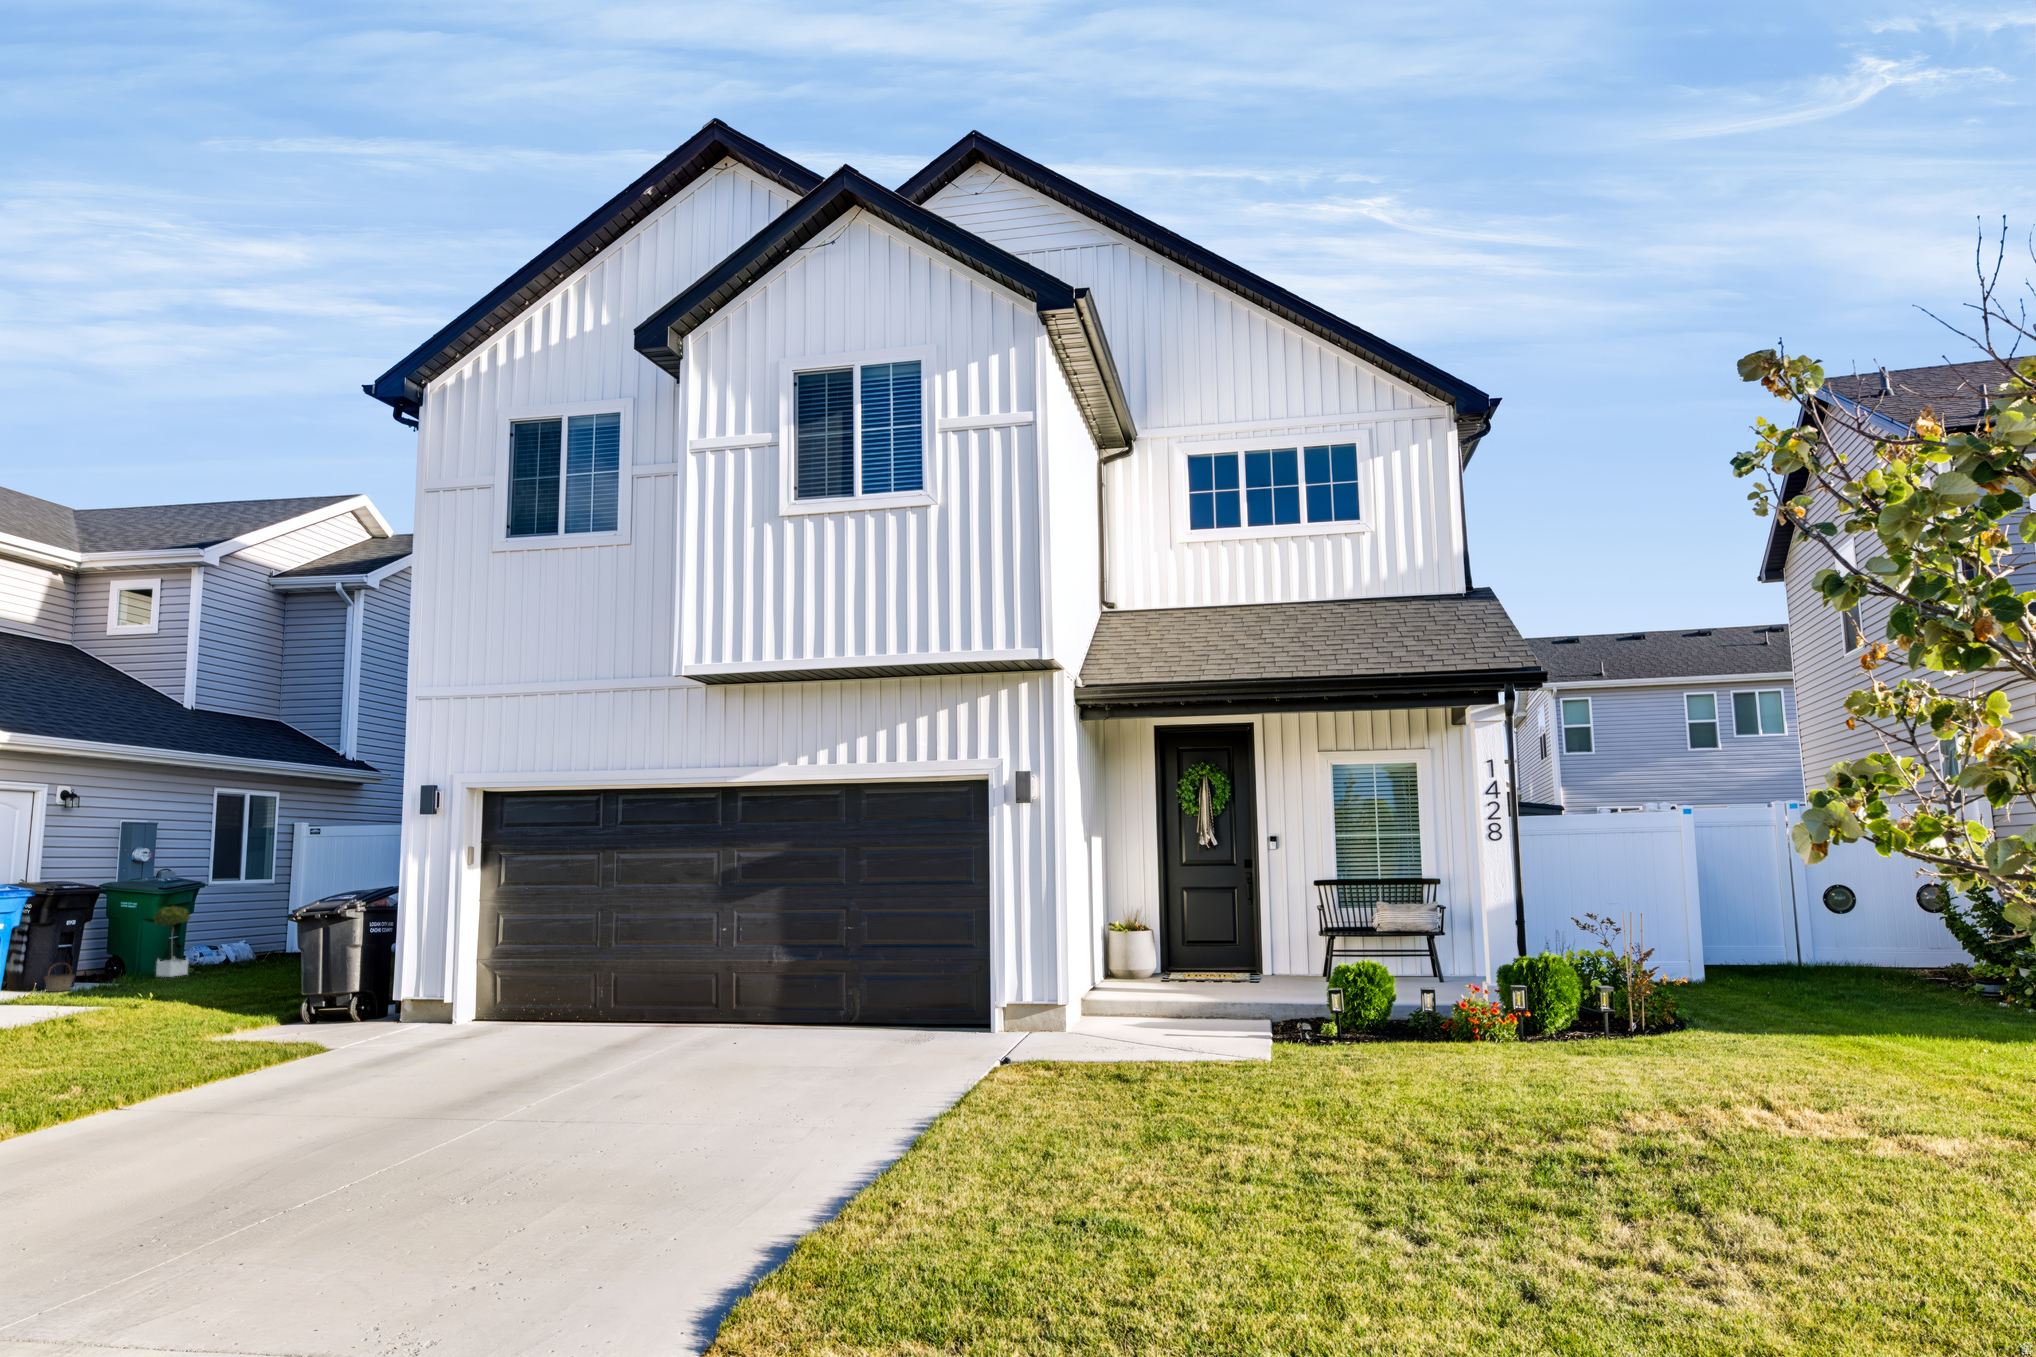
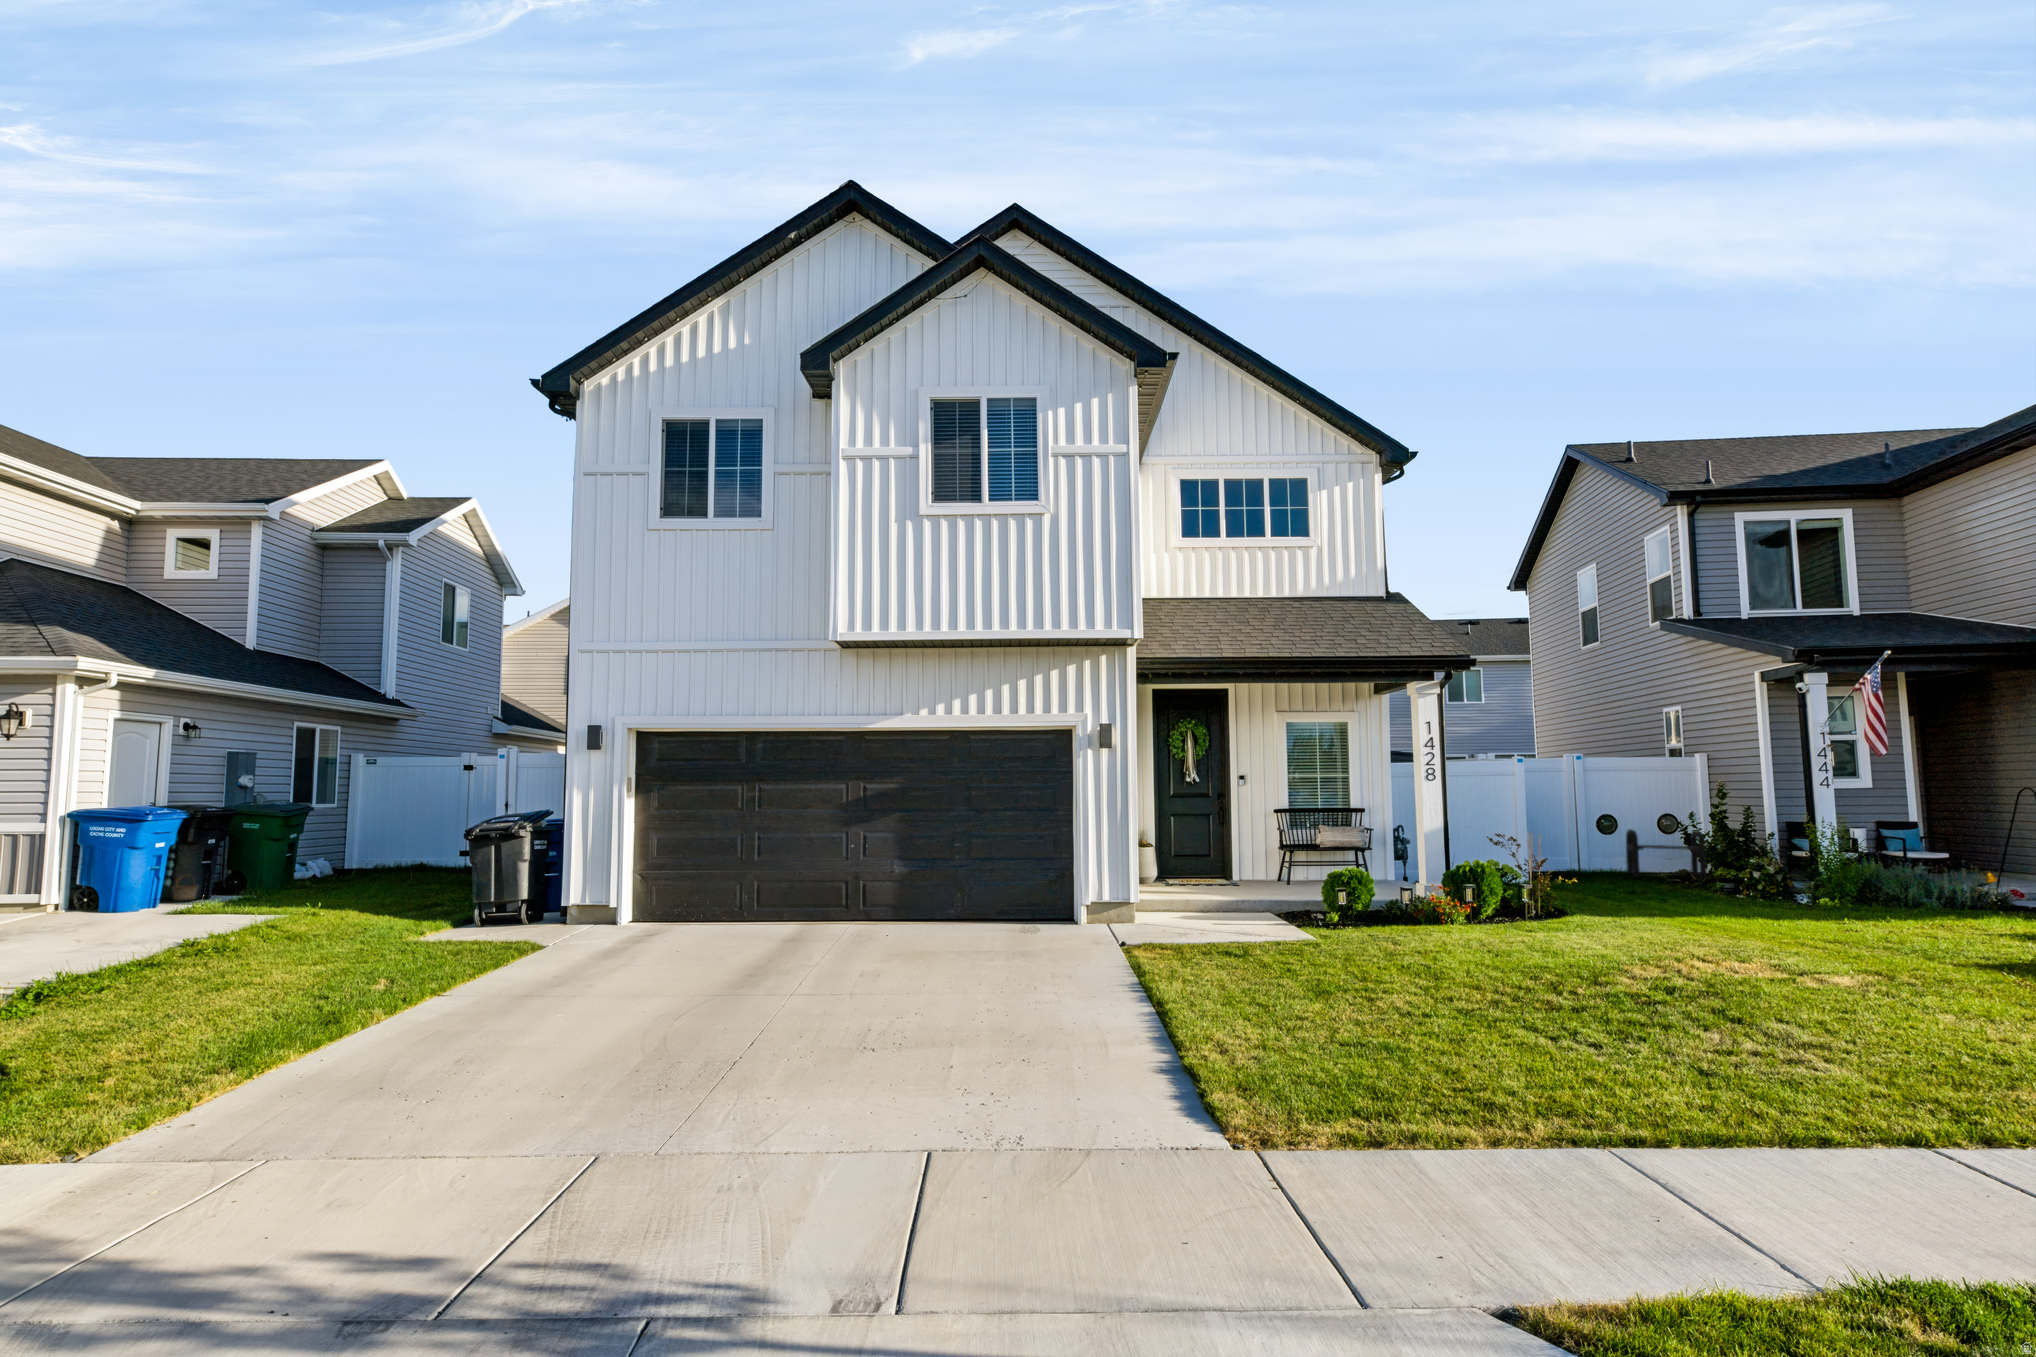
bench: none [1855,905,1974,978] -> present [1626,829,1707,880]
potted tree: present [154,906,190,977] -> none [258,824,291,887]

